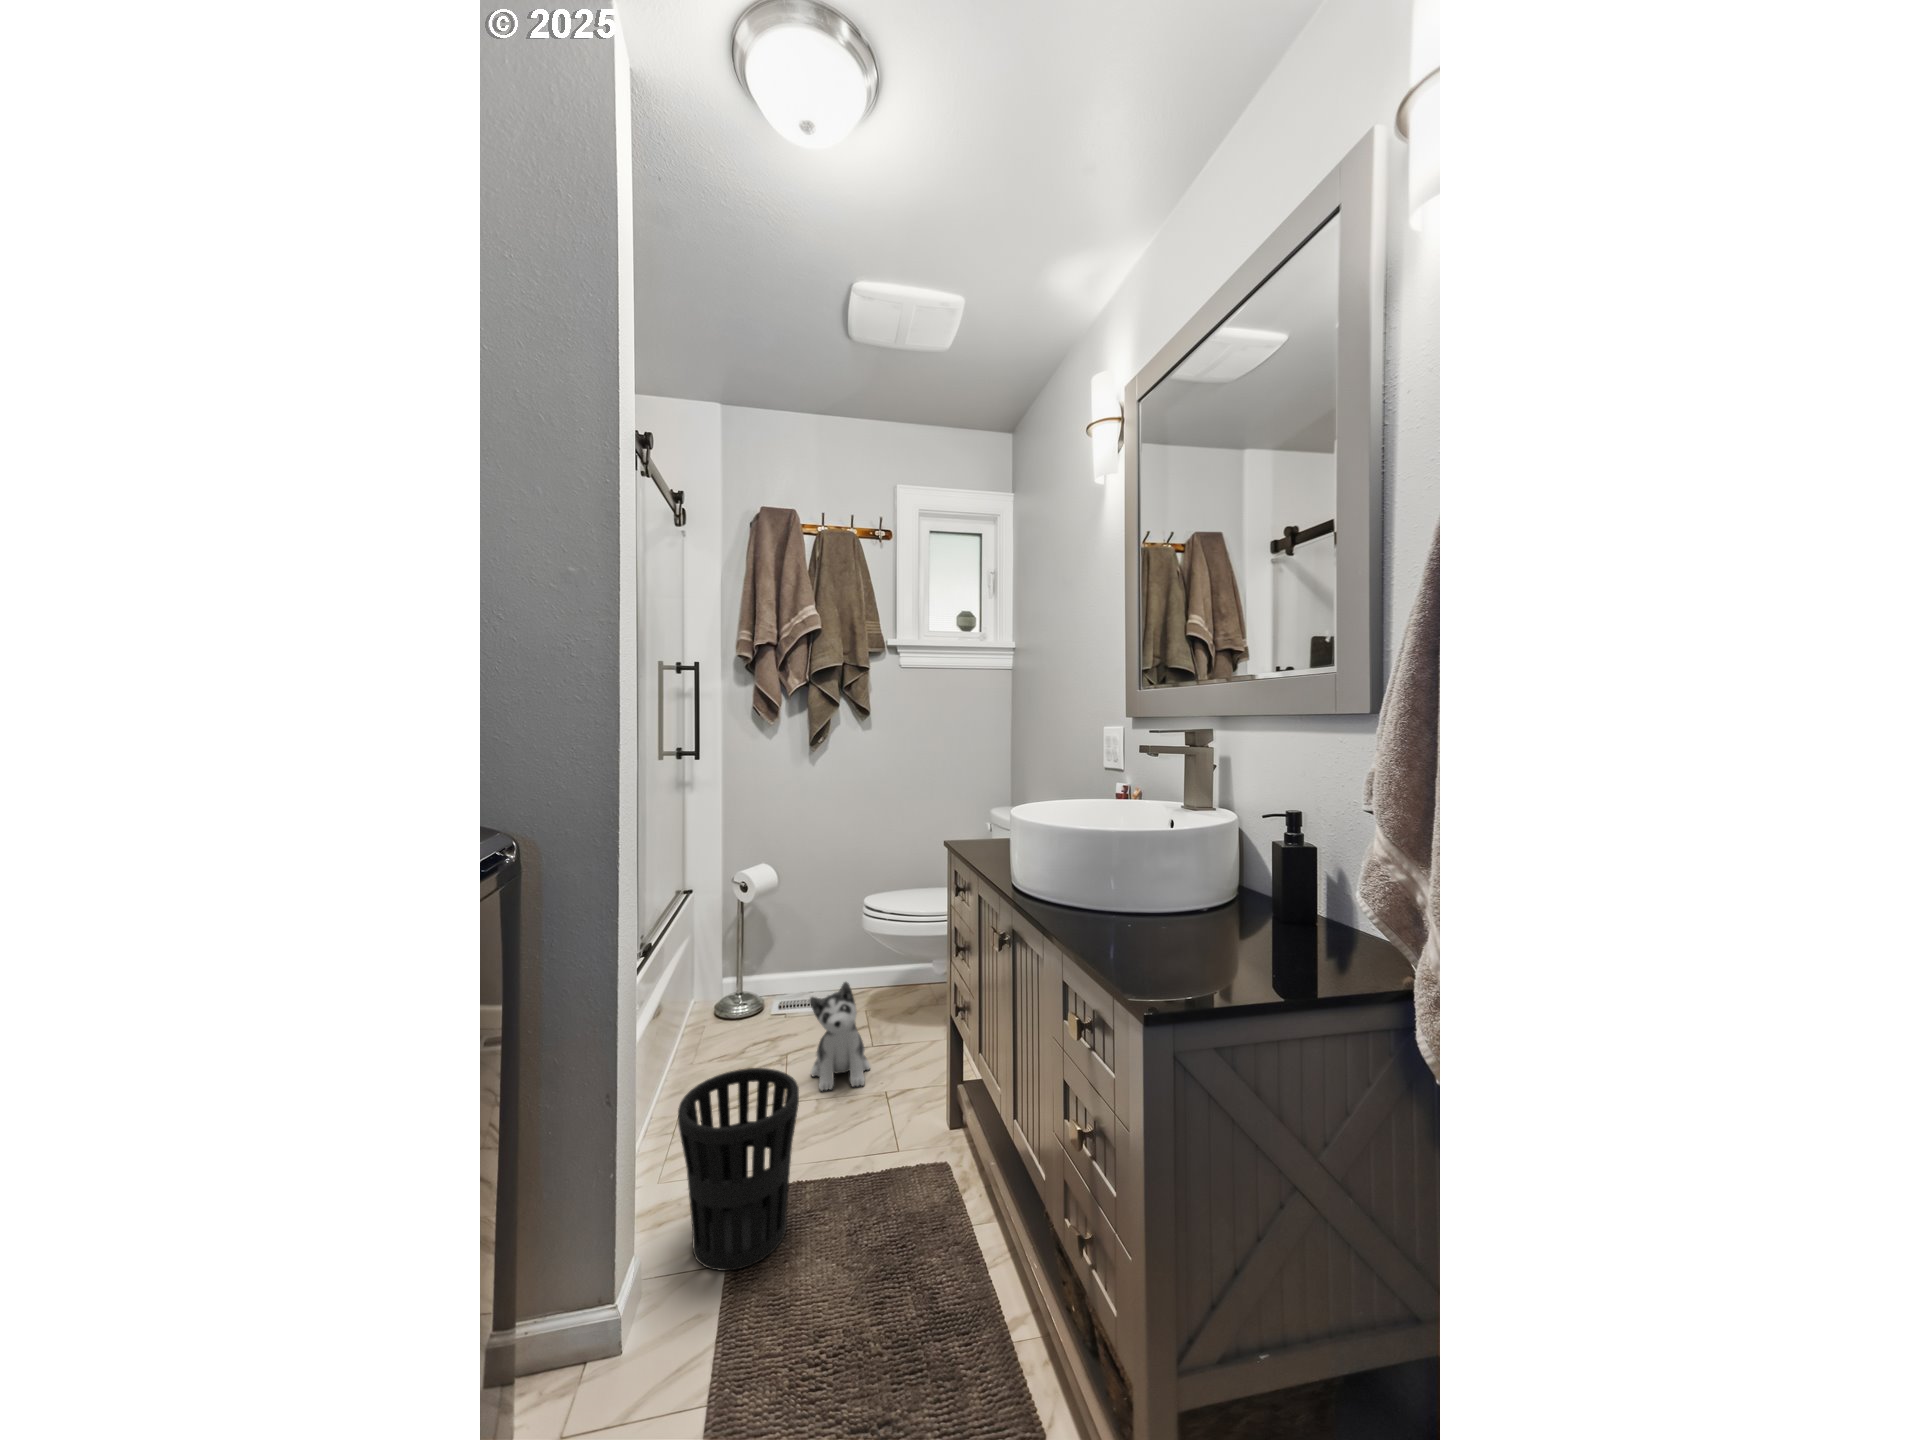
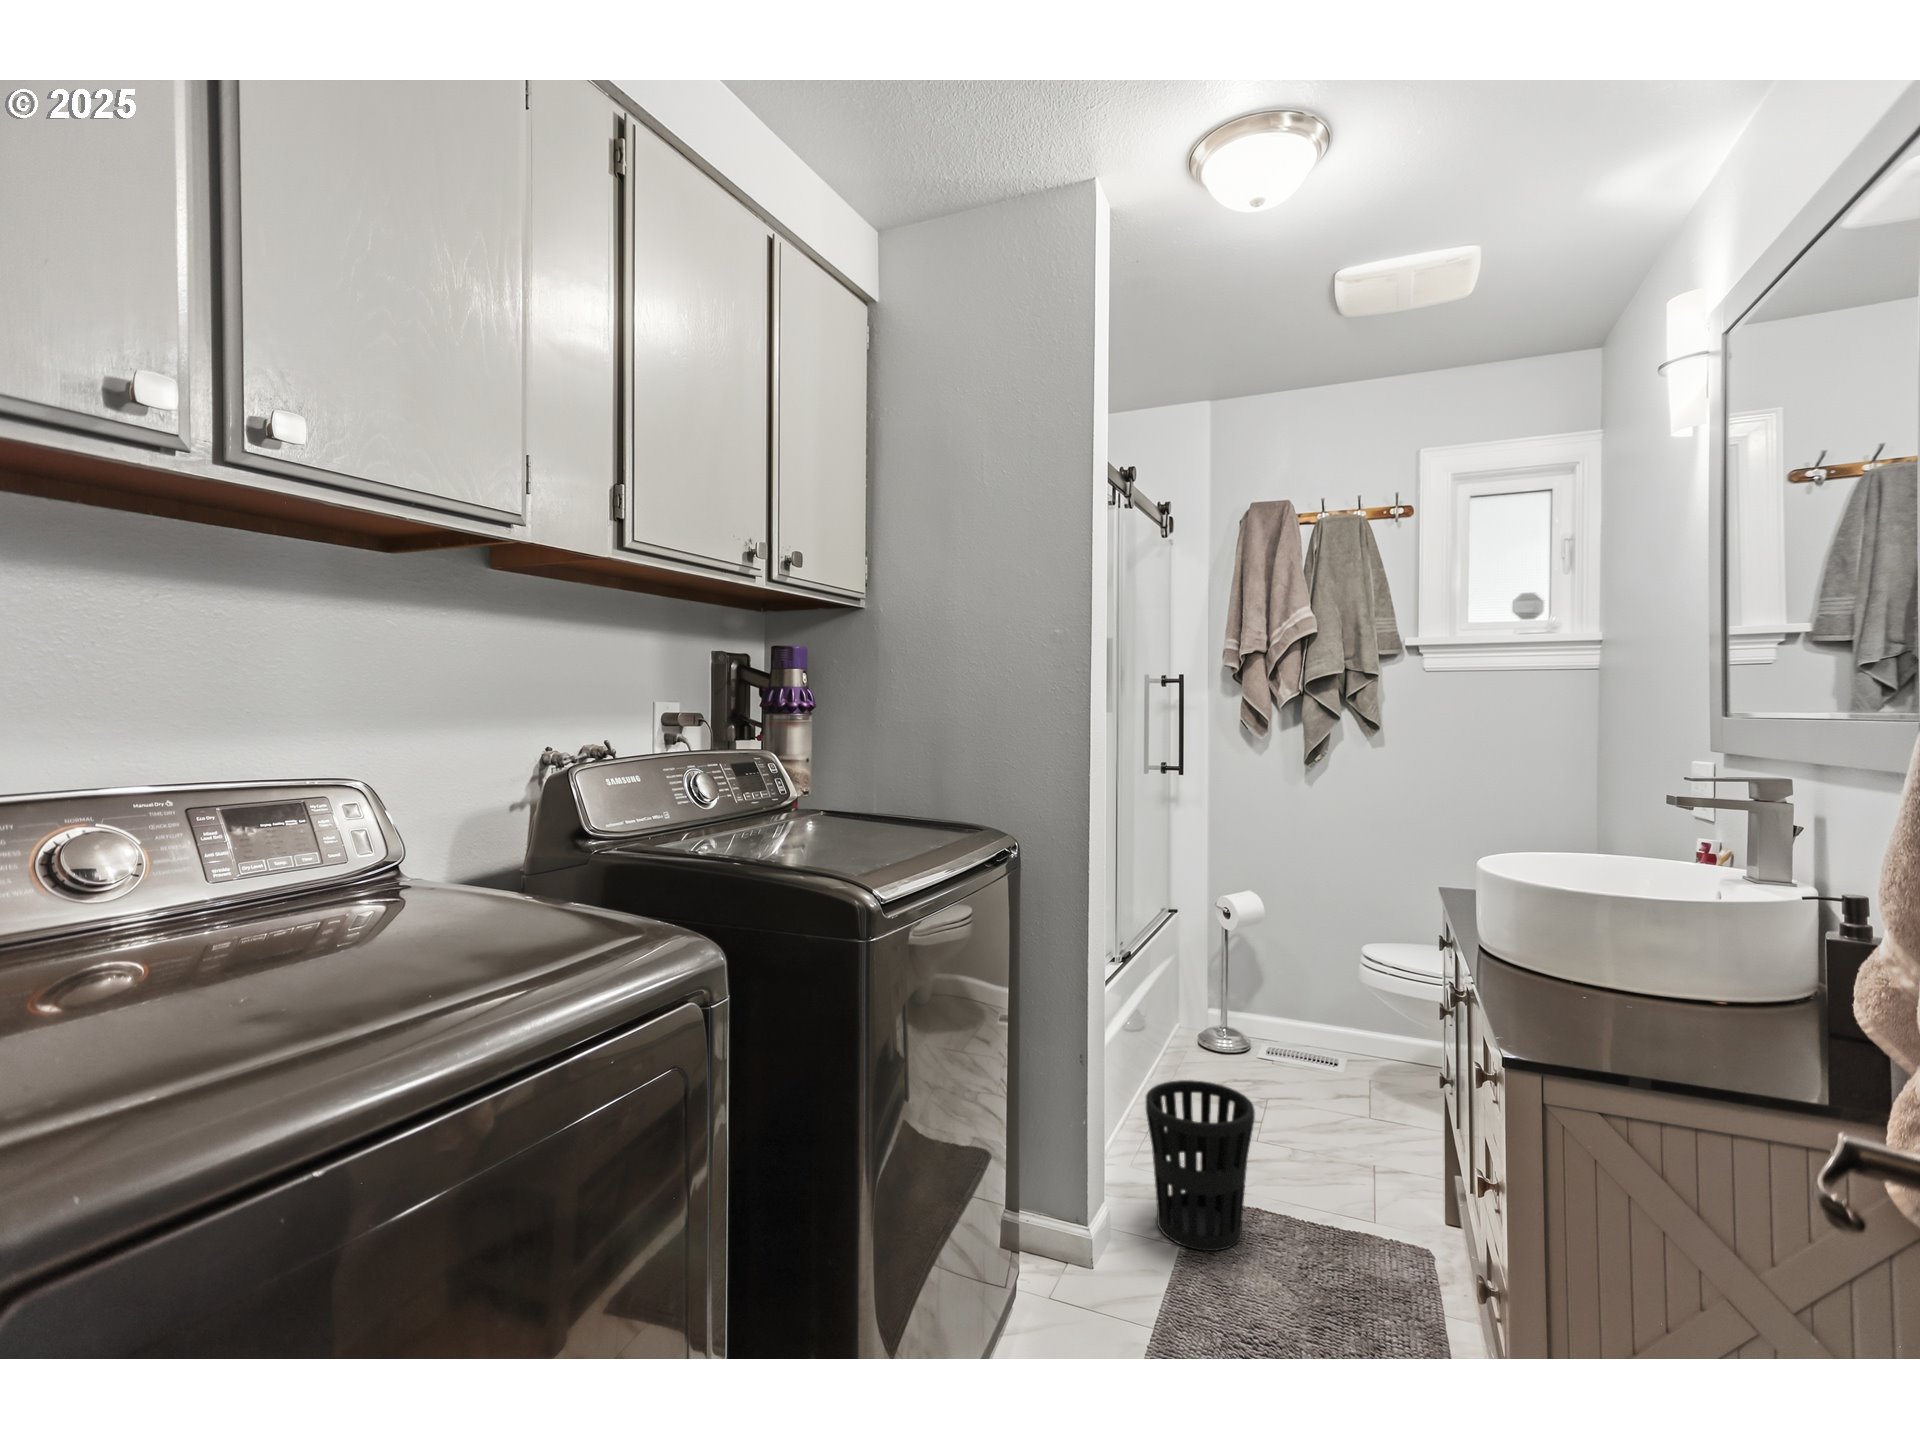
plush toy: present [810,982,870,1091] -> none [1287,1033,1358,1151]

